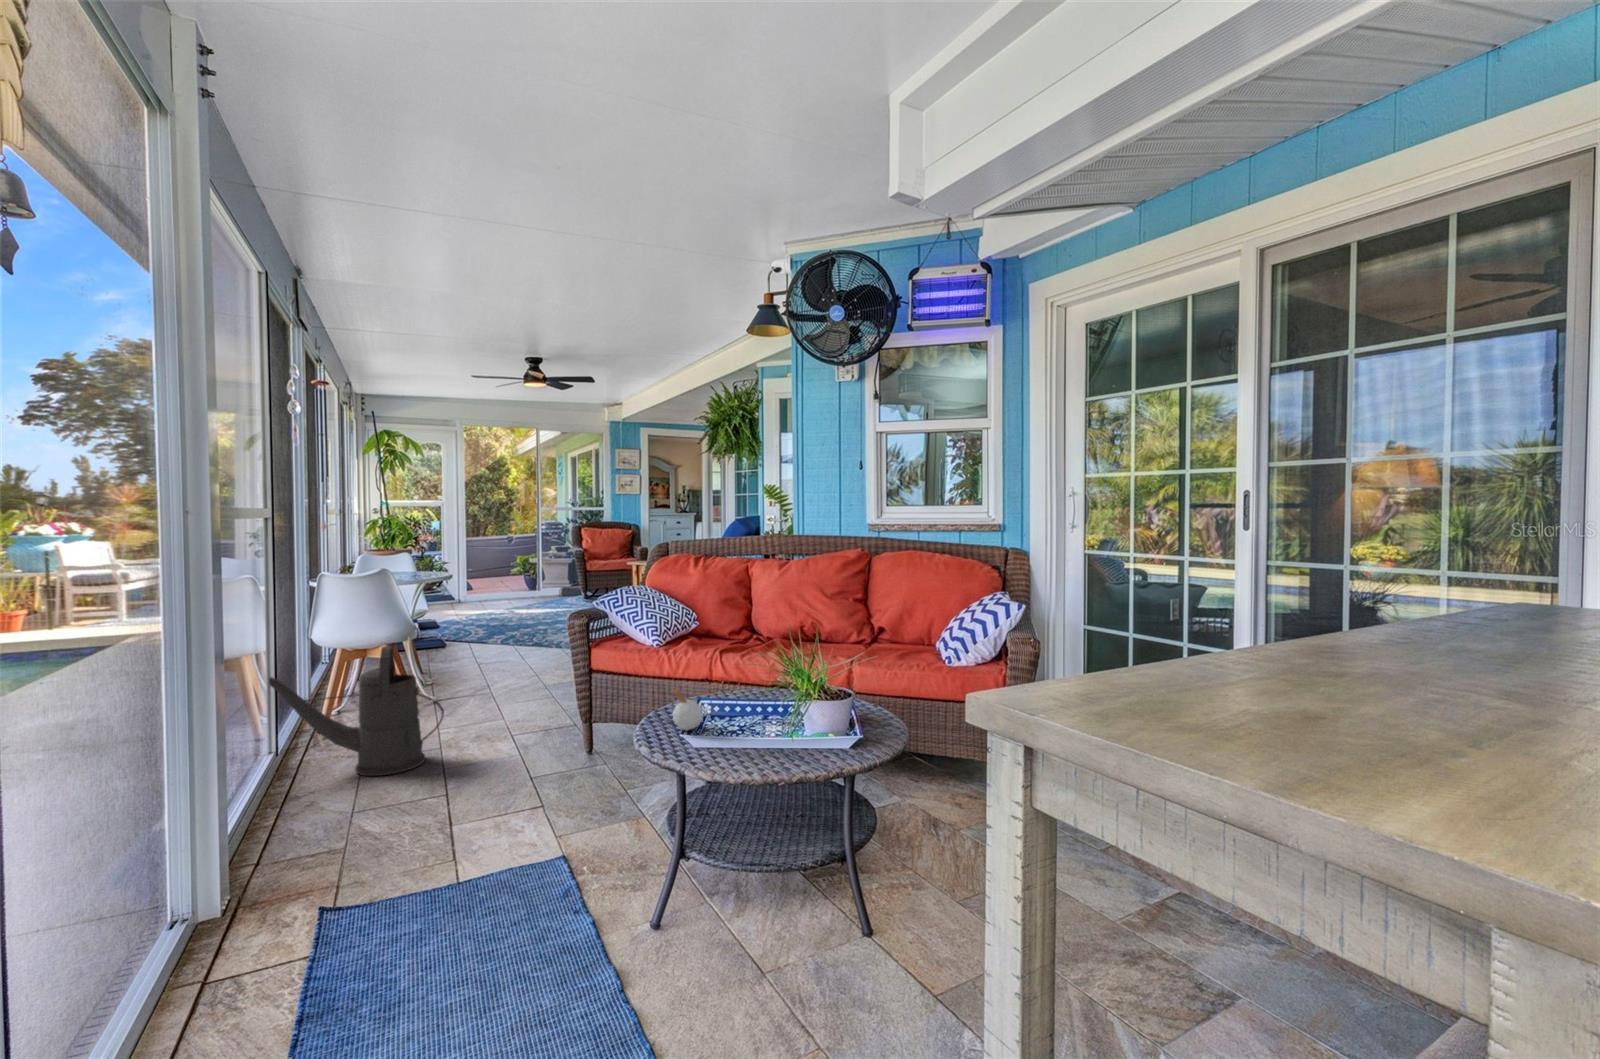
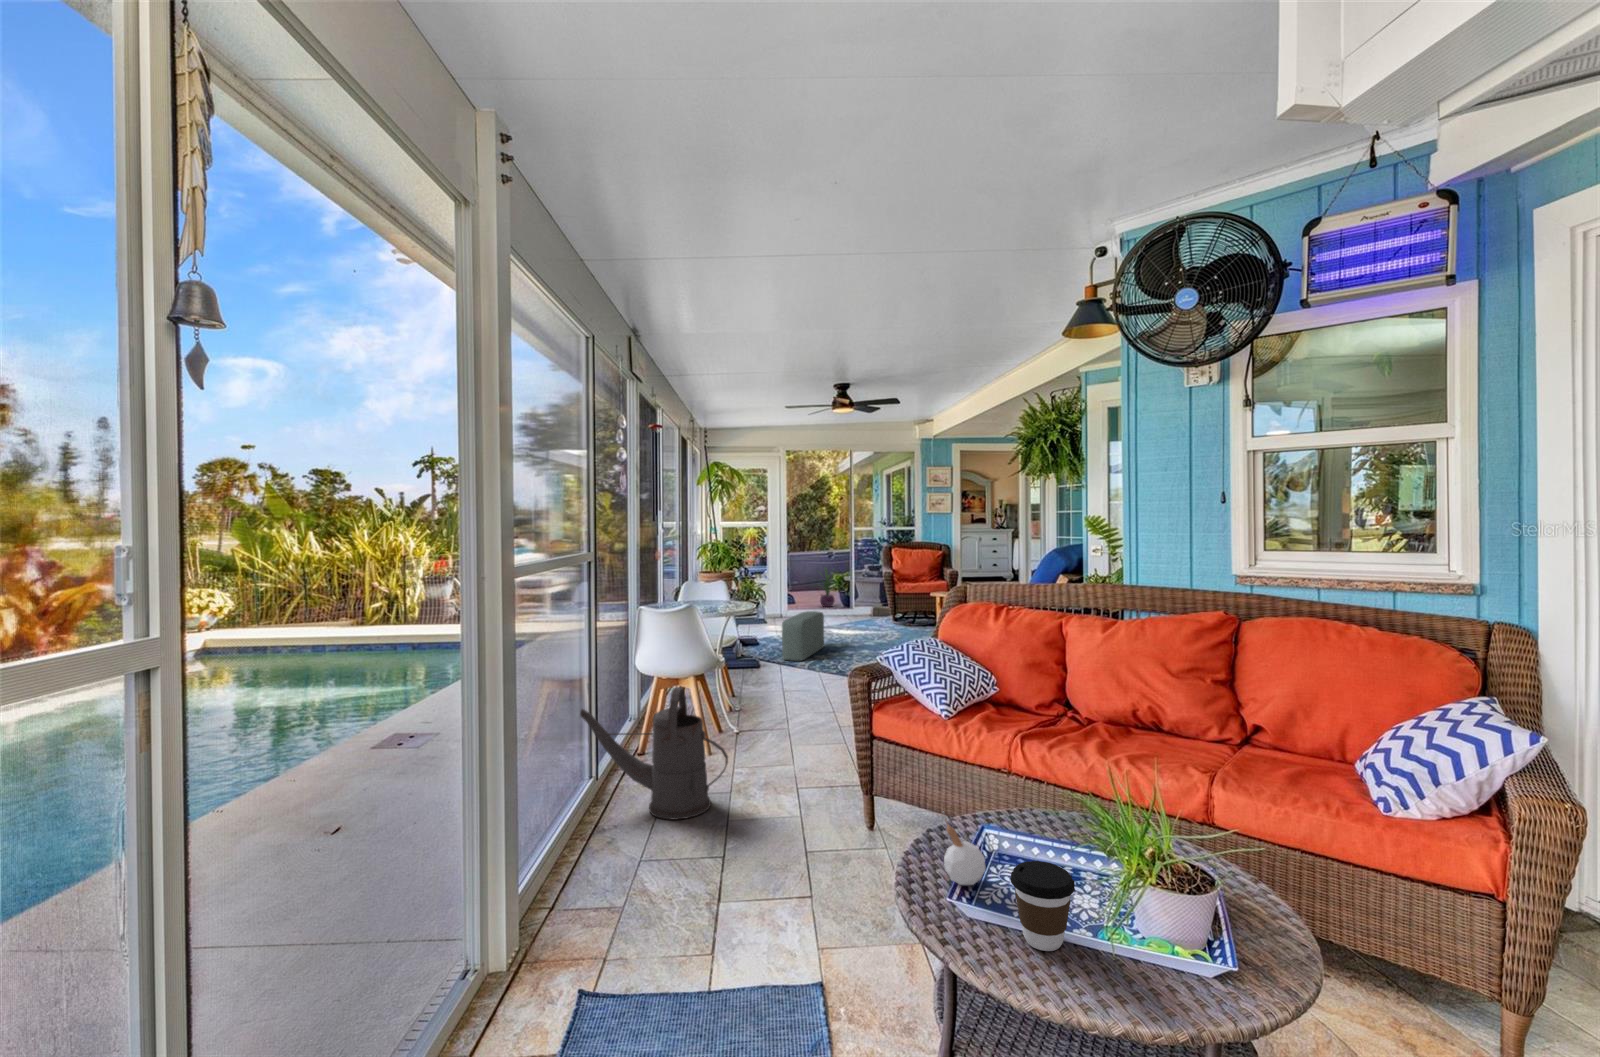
decorative plant: none [483,550,530,592] -> present [820,568,836,607]
pouf: none [469,590,514,640] -> present [782,611,824,661]
coffee cup: none [723,696,764,750] -> present [1011,861,1075,951]

